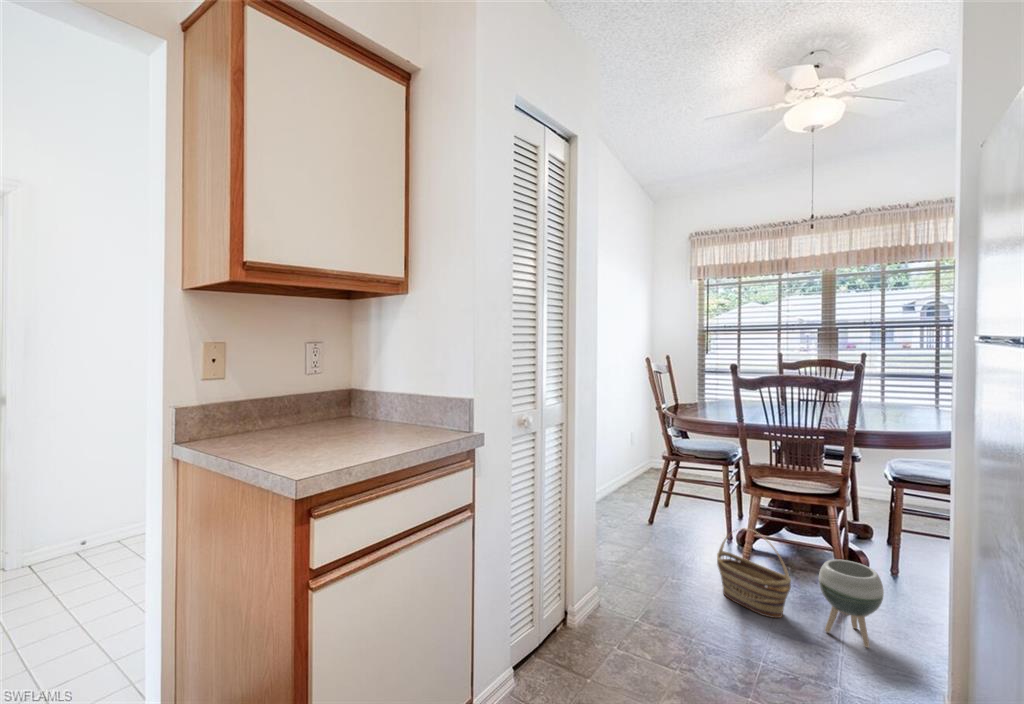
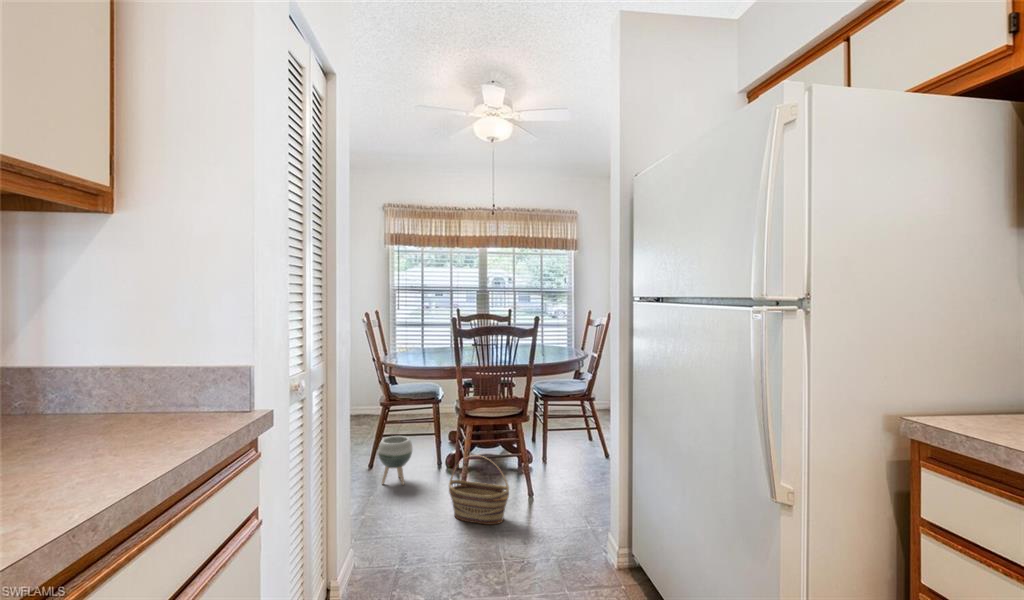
planter: present [819,559,884,648] -> present [378,436,412,485]

